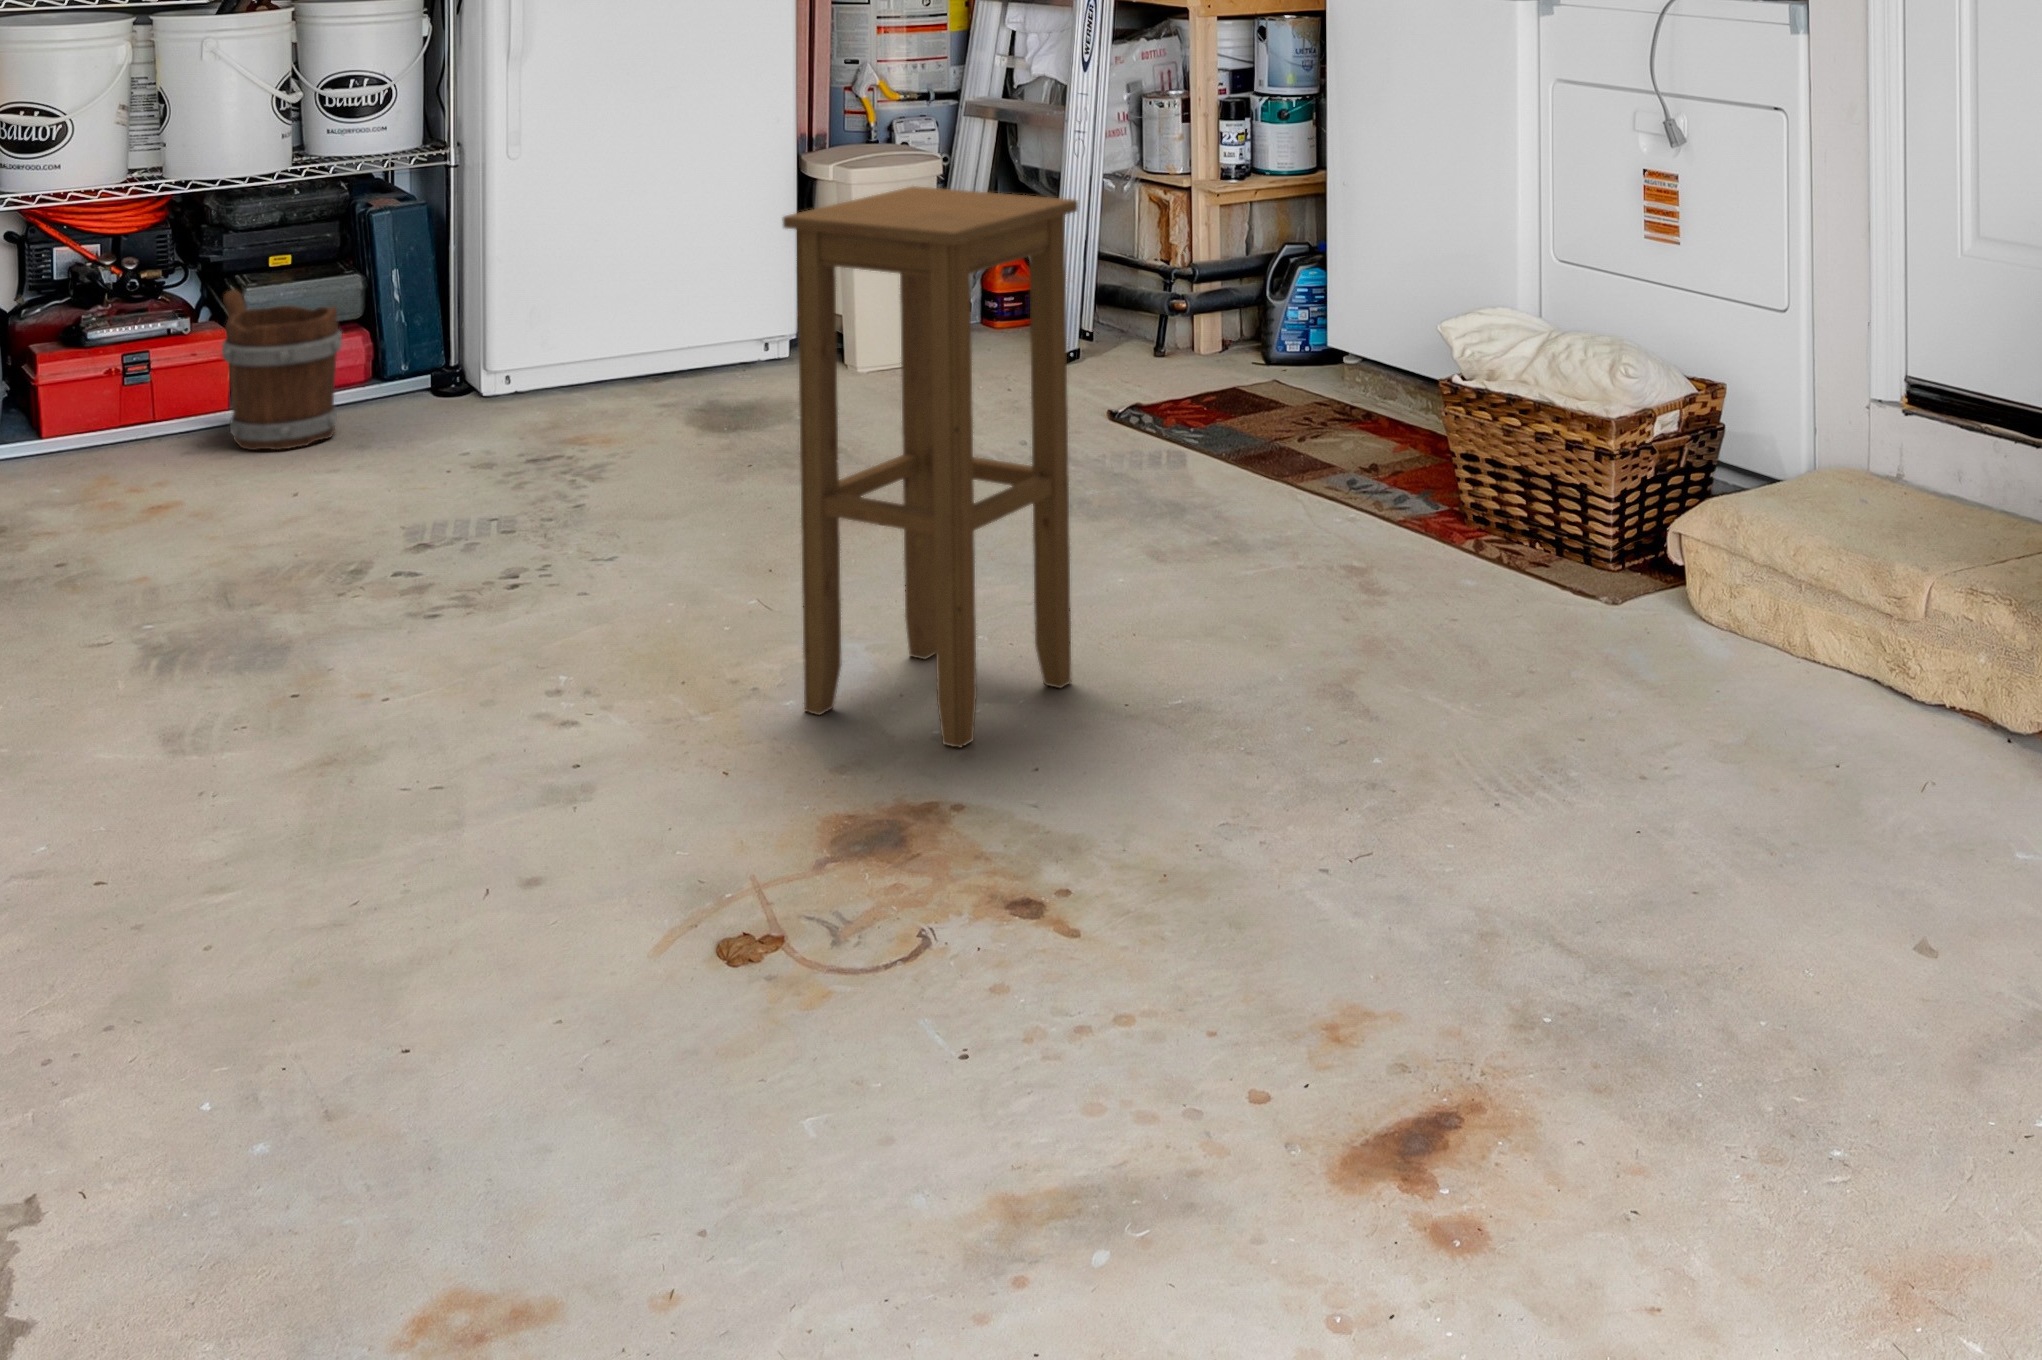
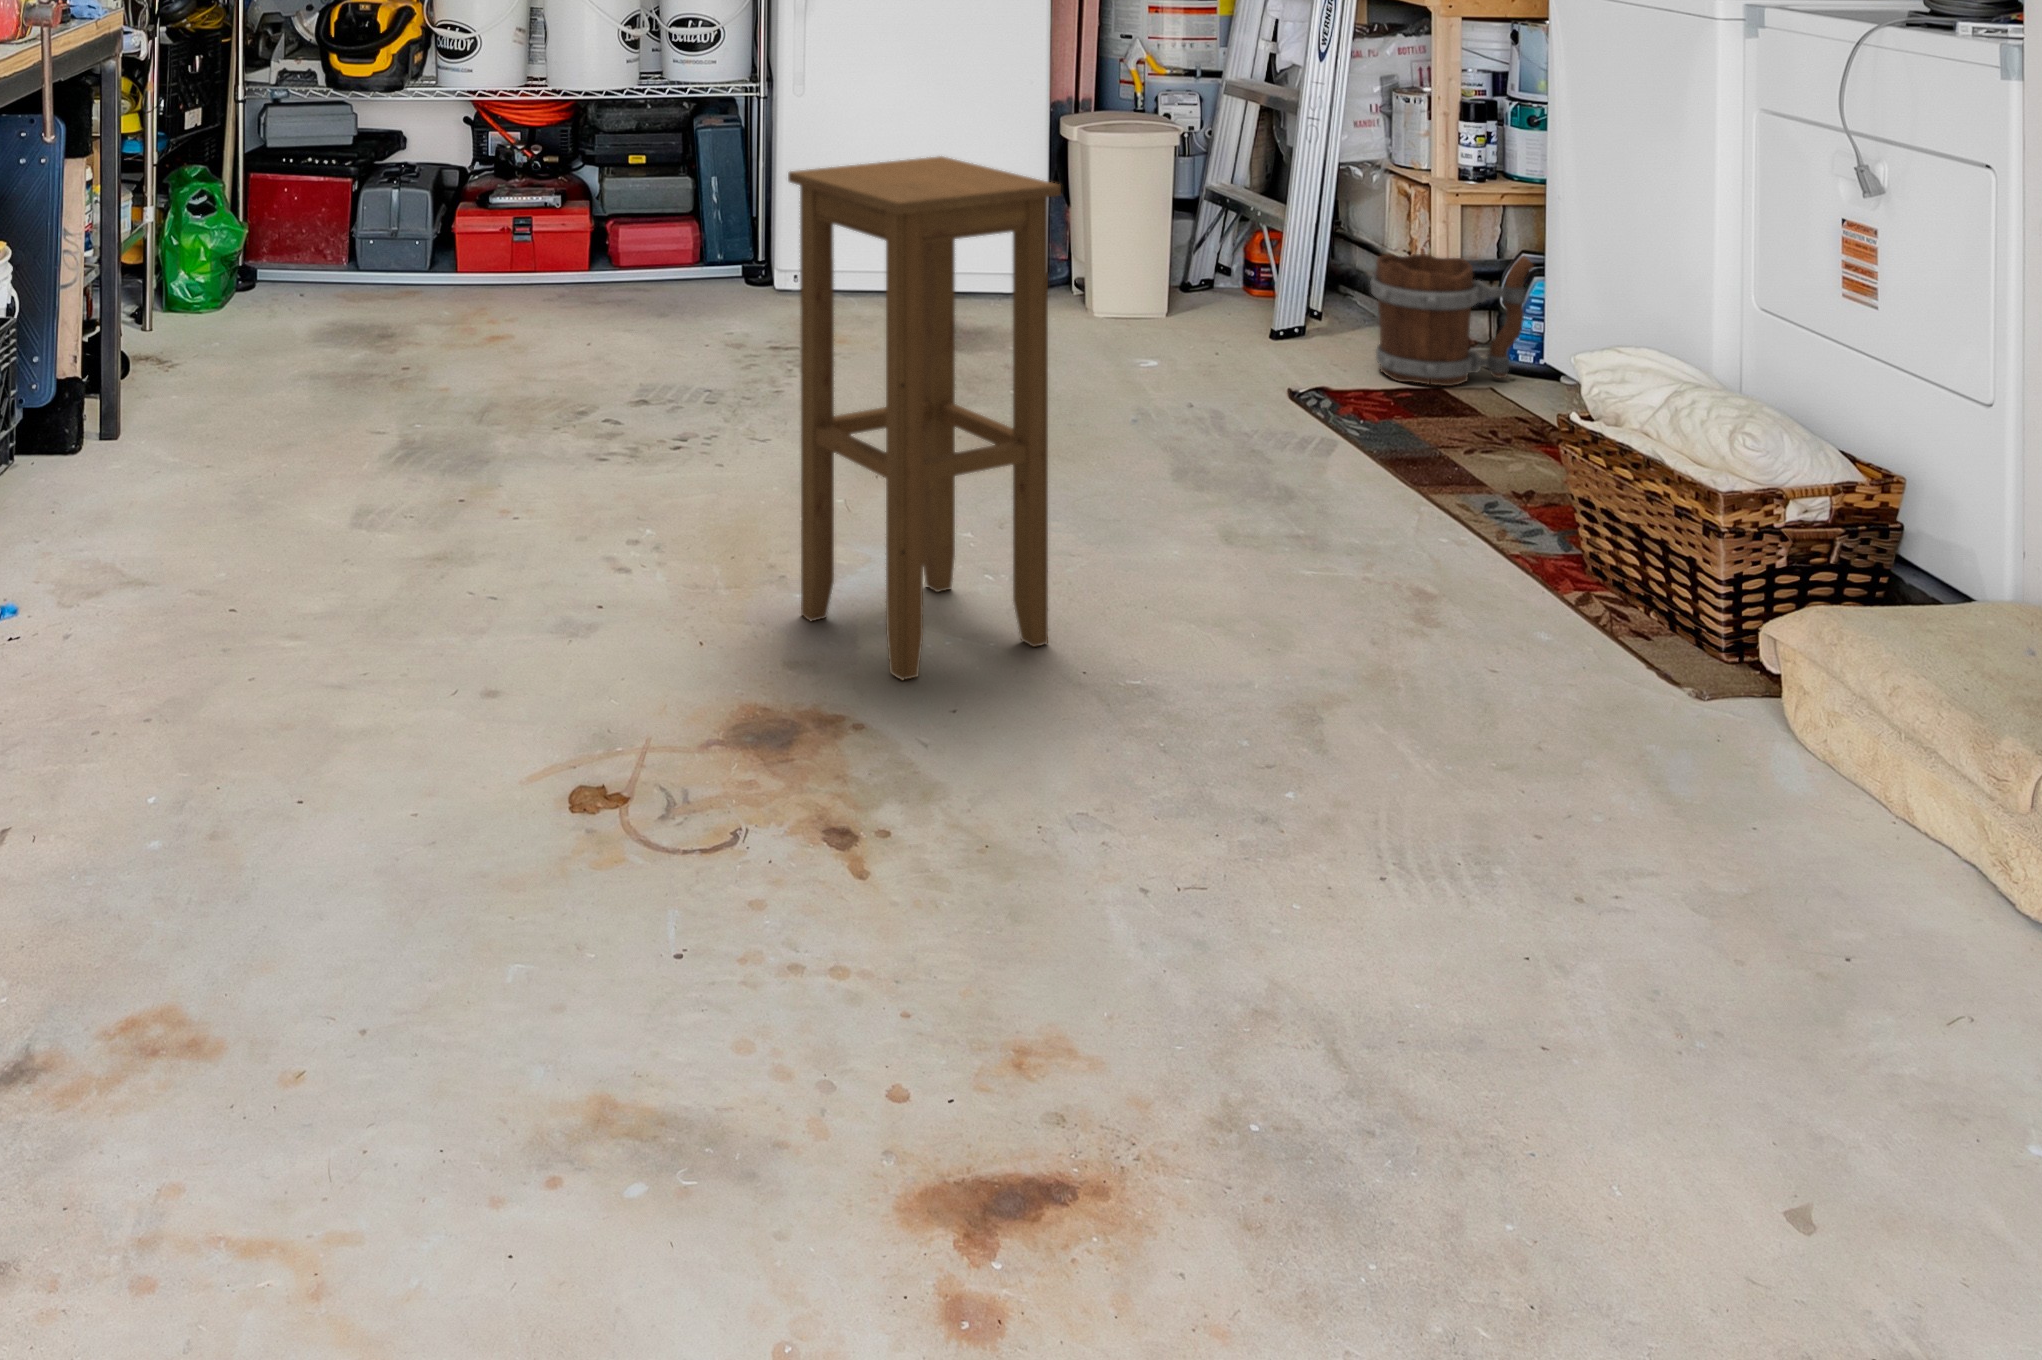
bucket: present [222,290,342,450] -> present [1370,254,1533,386]

